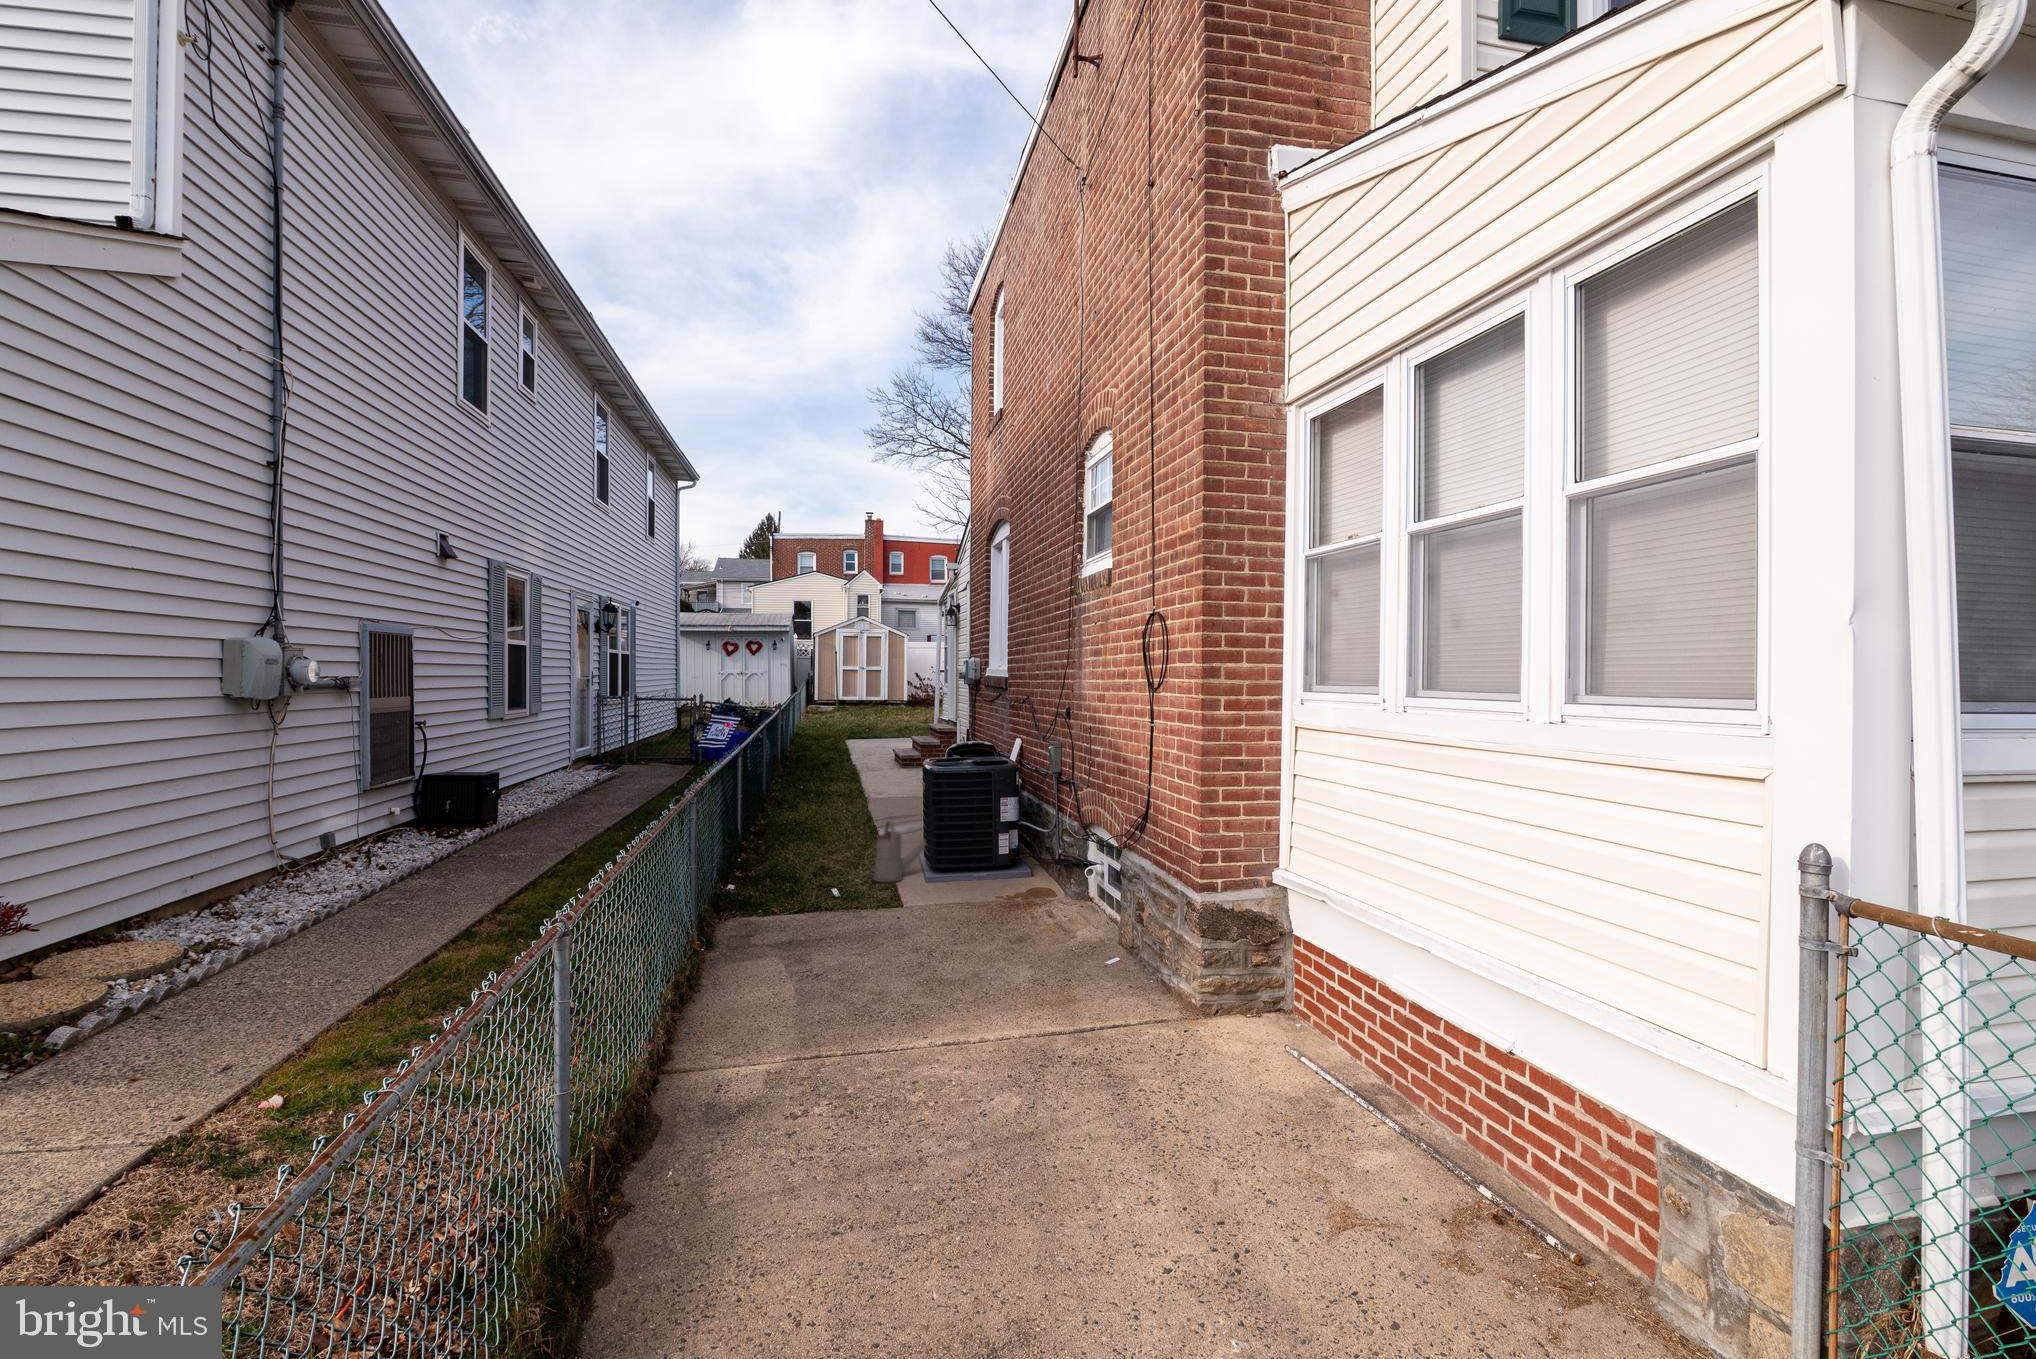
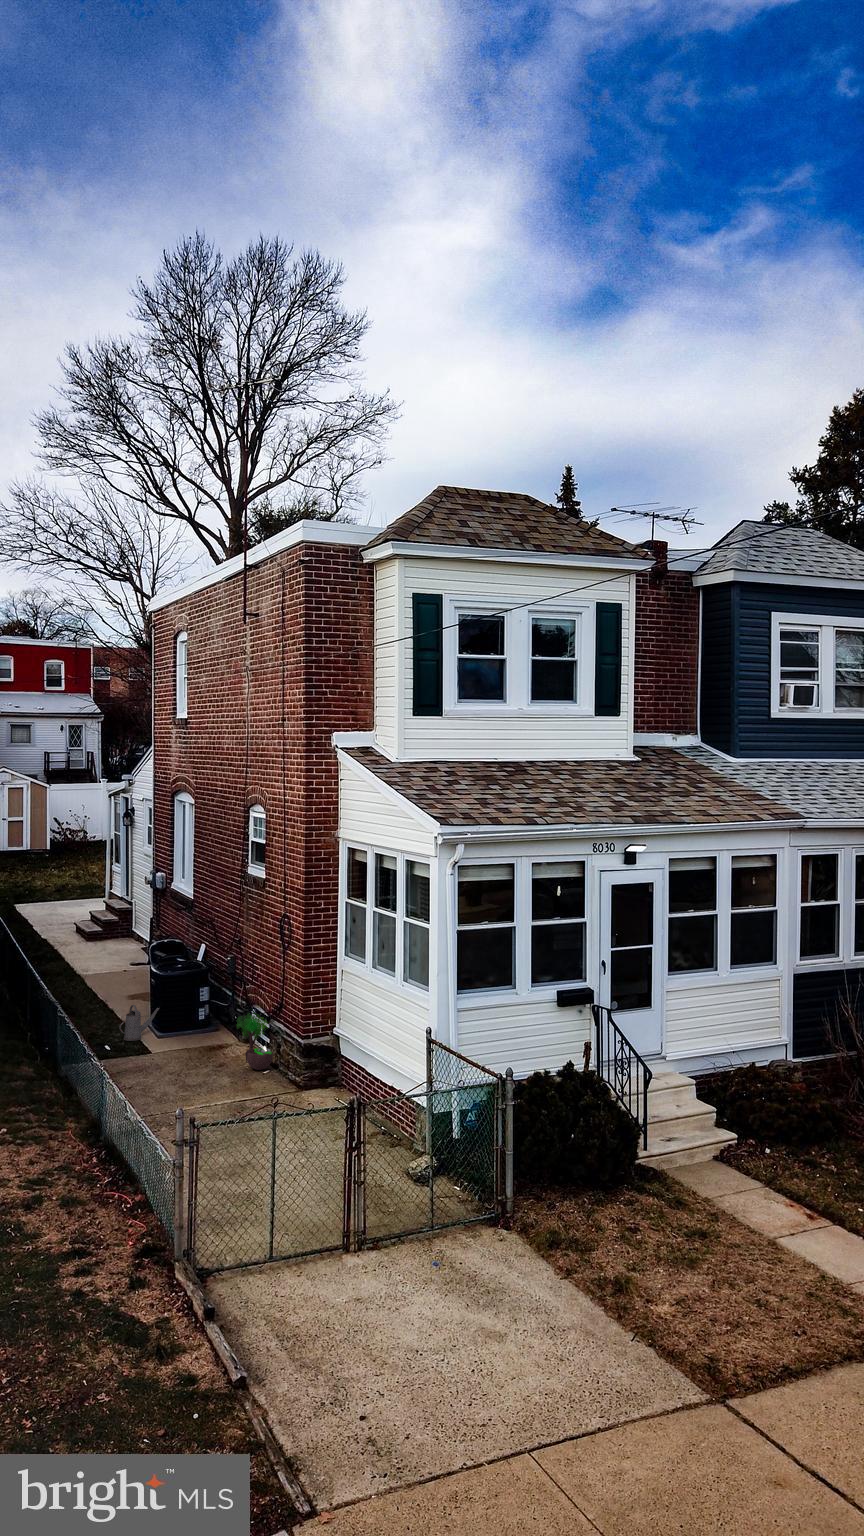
potted tree: none [1051,823,1127,954] -> present [237,1013,273,1070]

